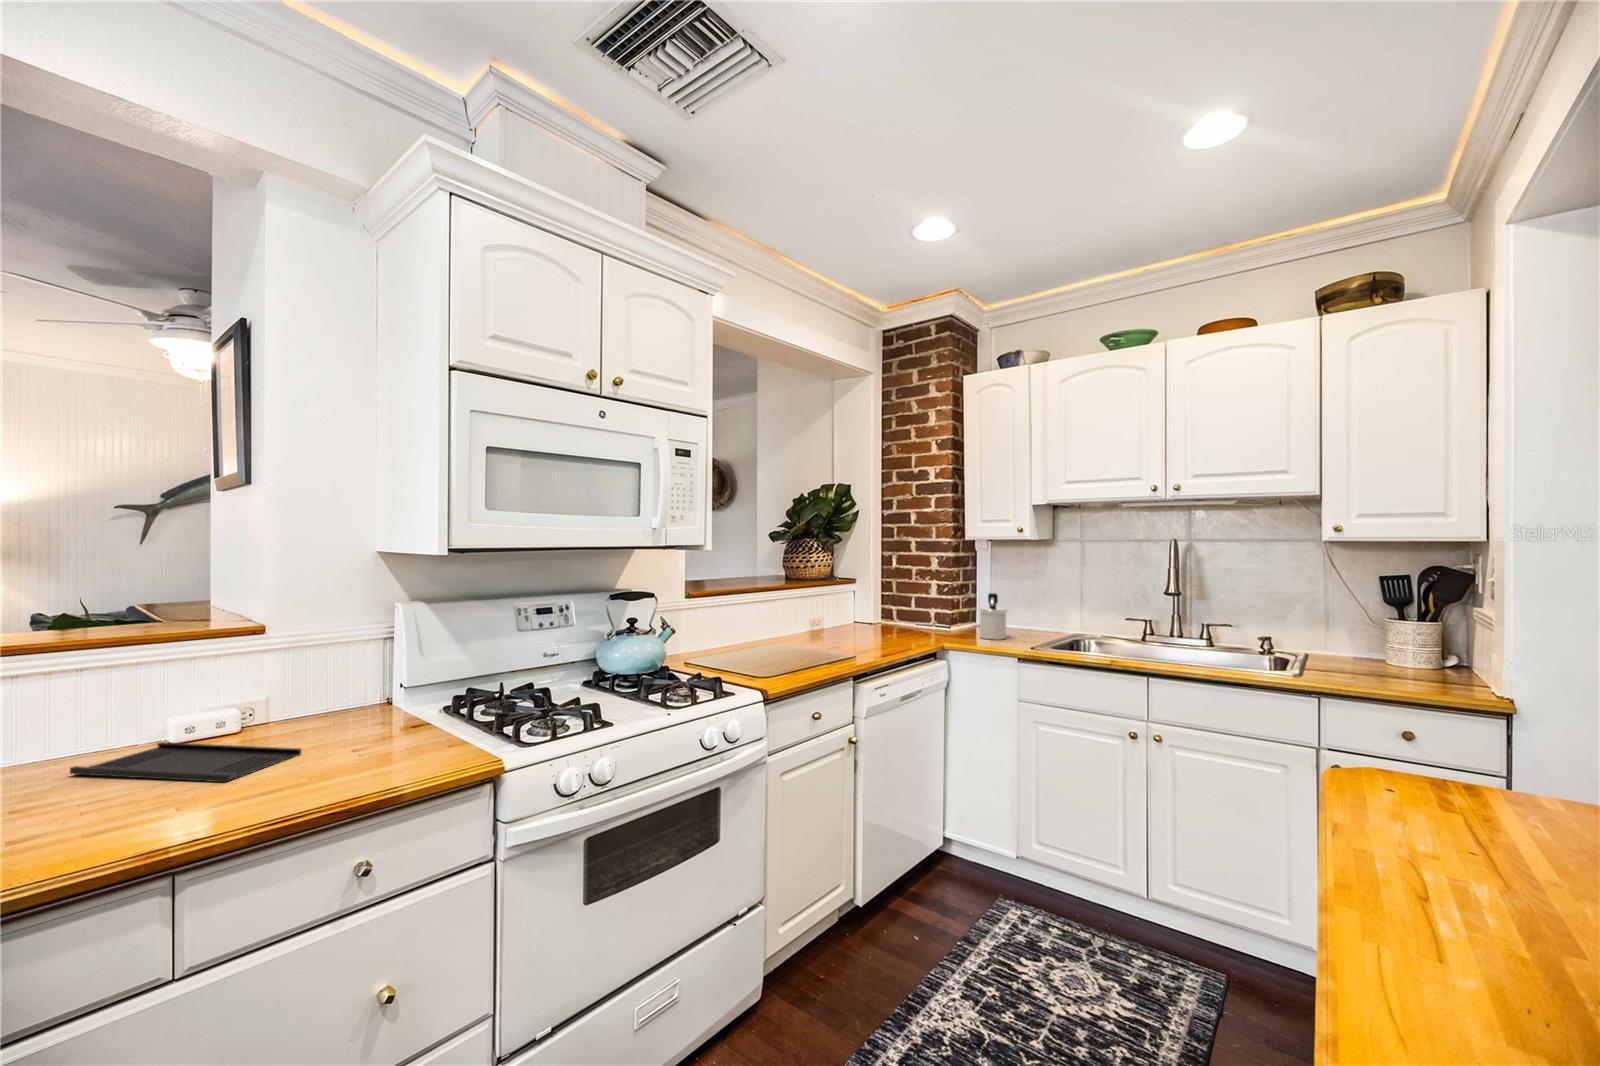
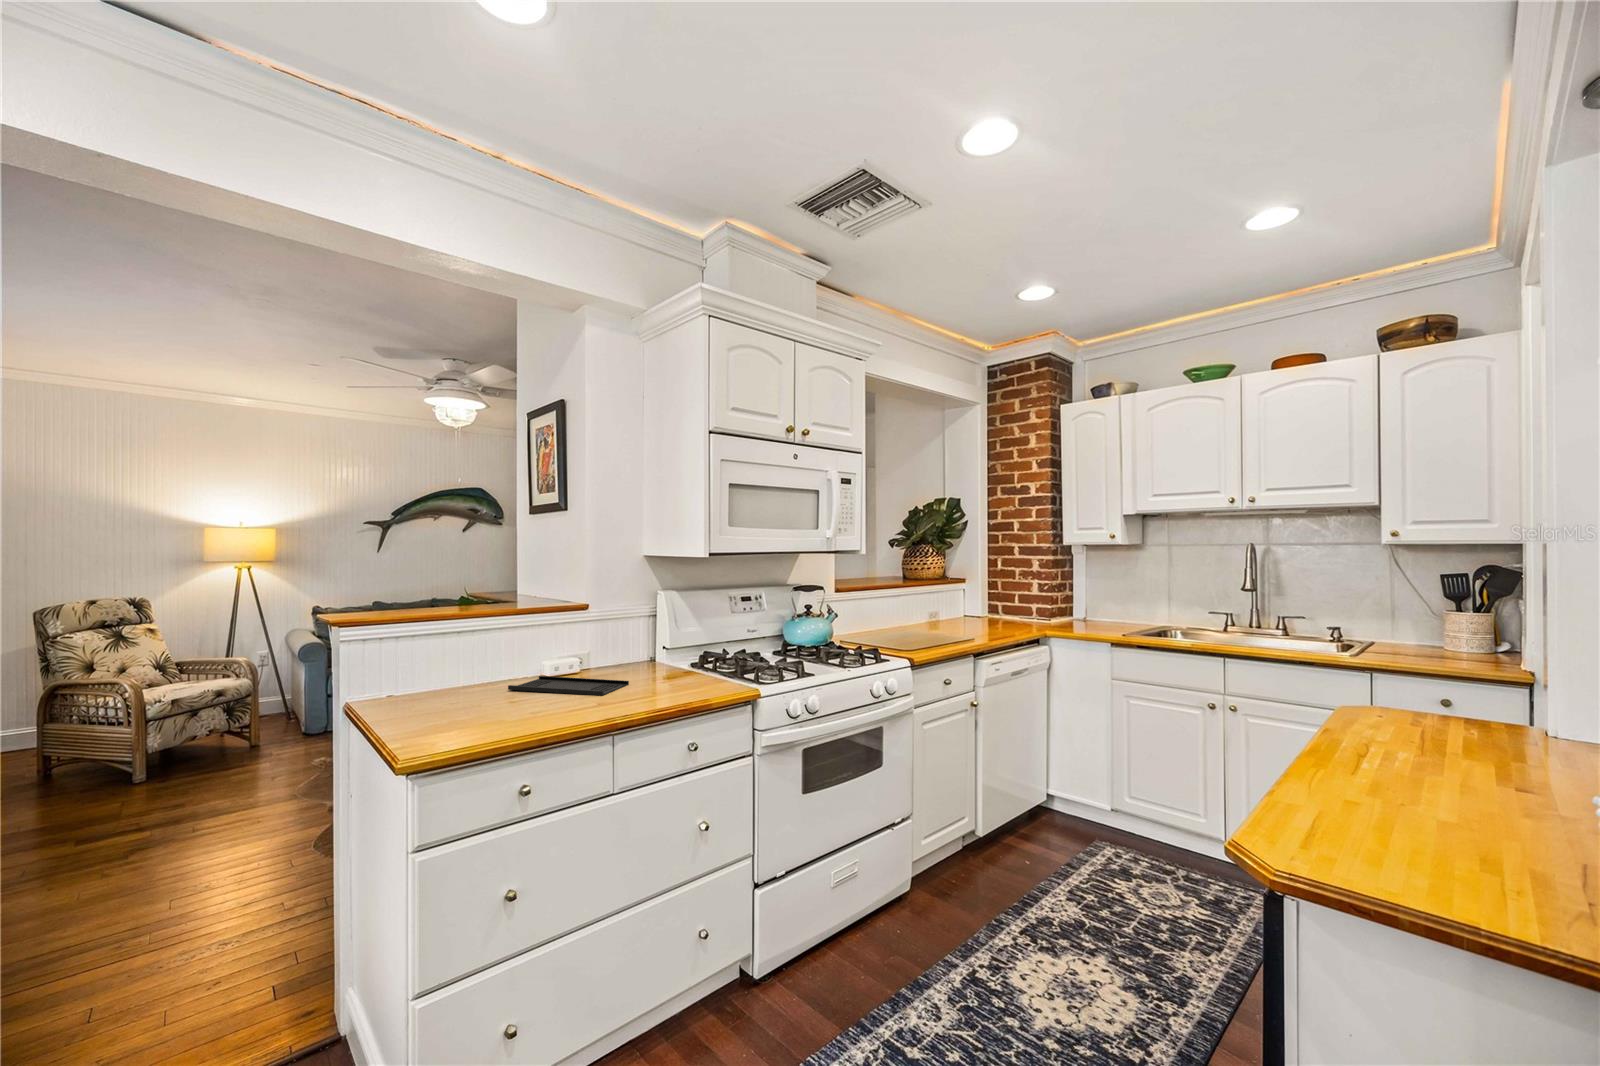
soap dispenser: present [979,593,1007,640] -> none [1076,590,1101,629]

